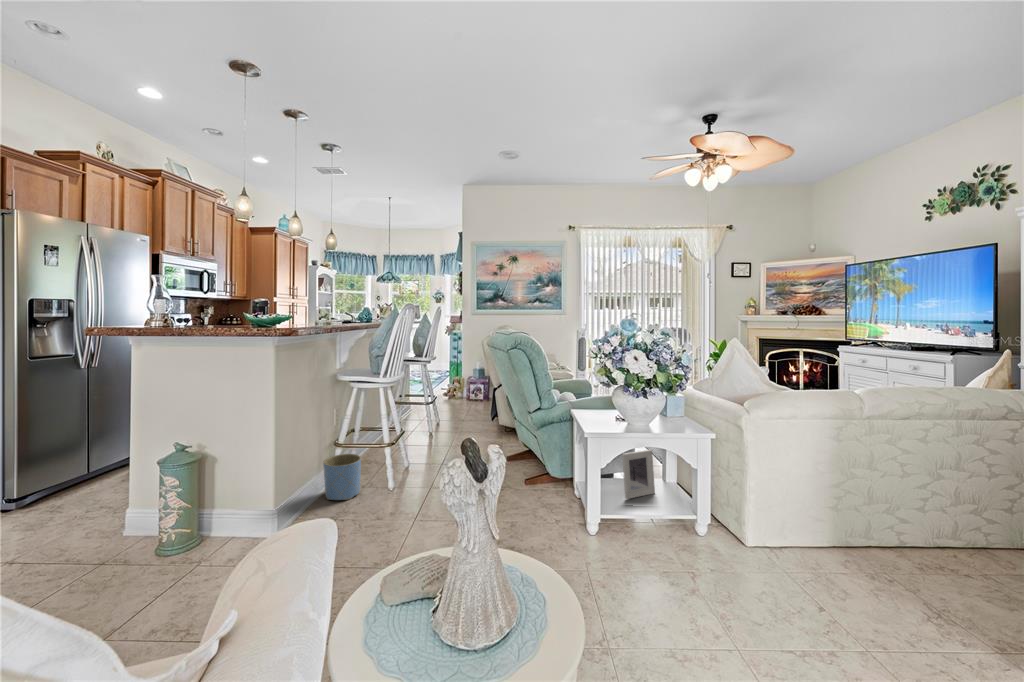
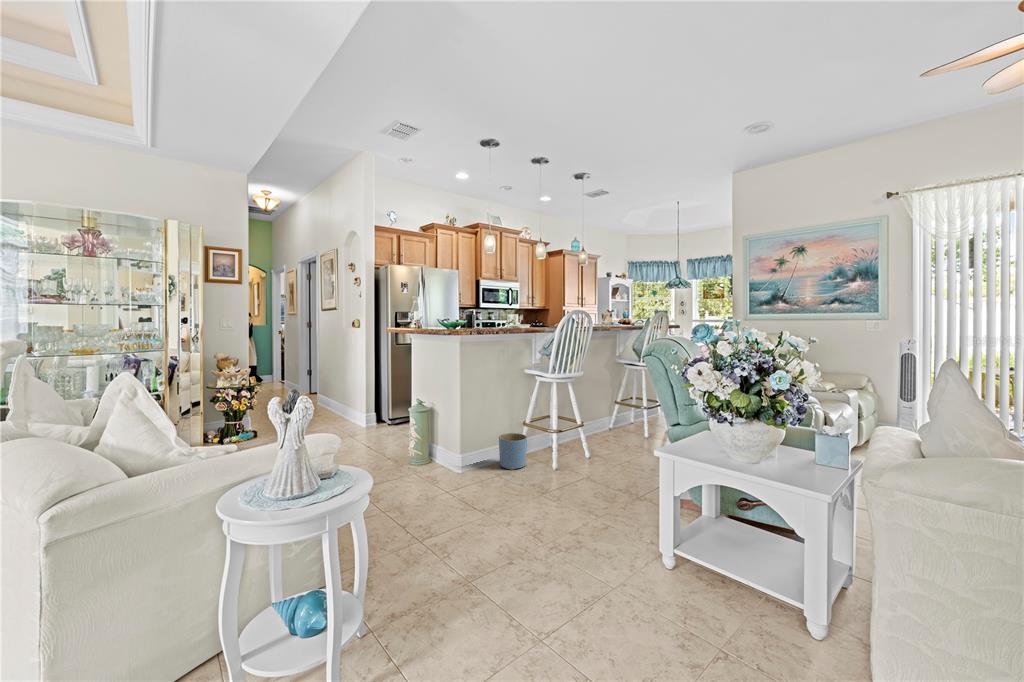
picture frame: present [622,450,655,499] -> none [721,496,777,567]

